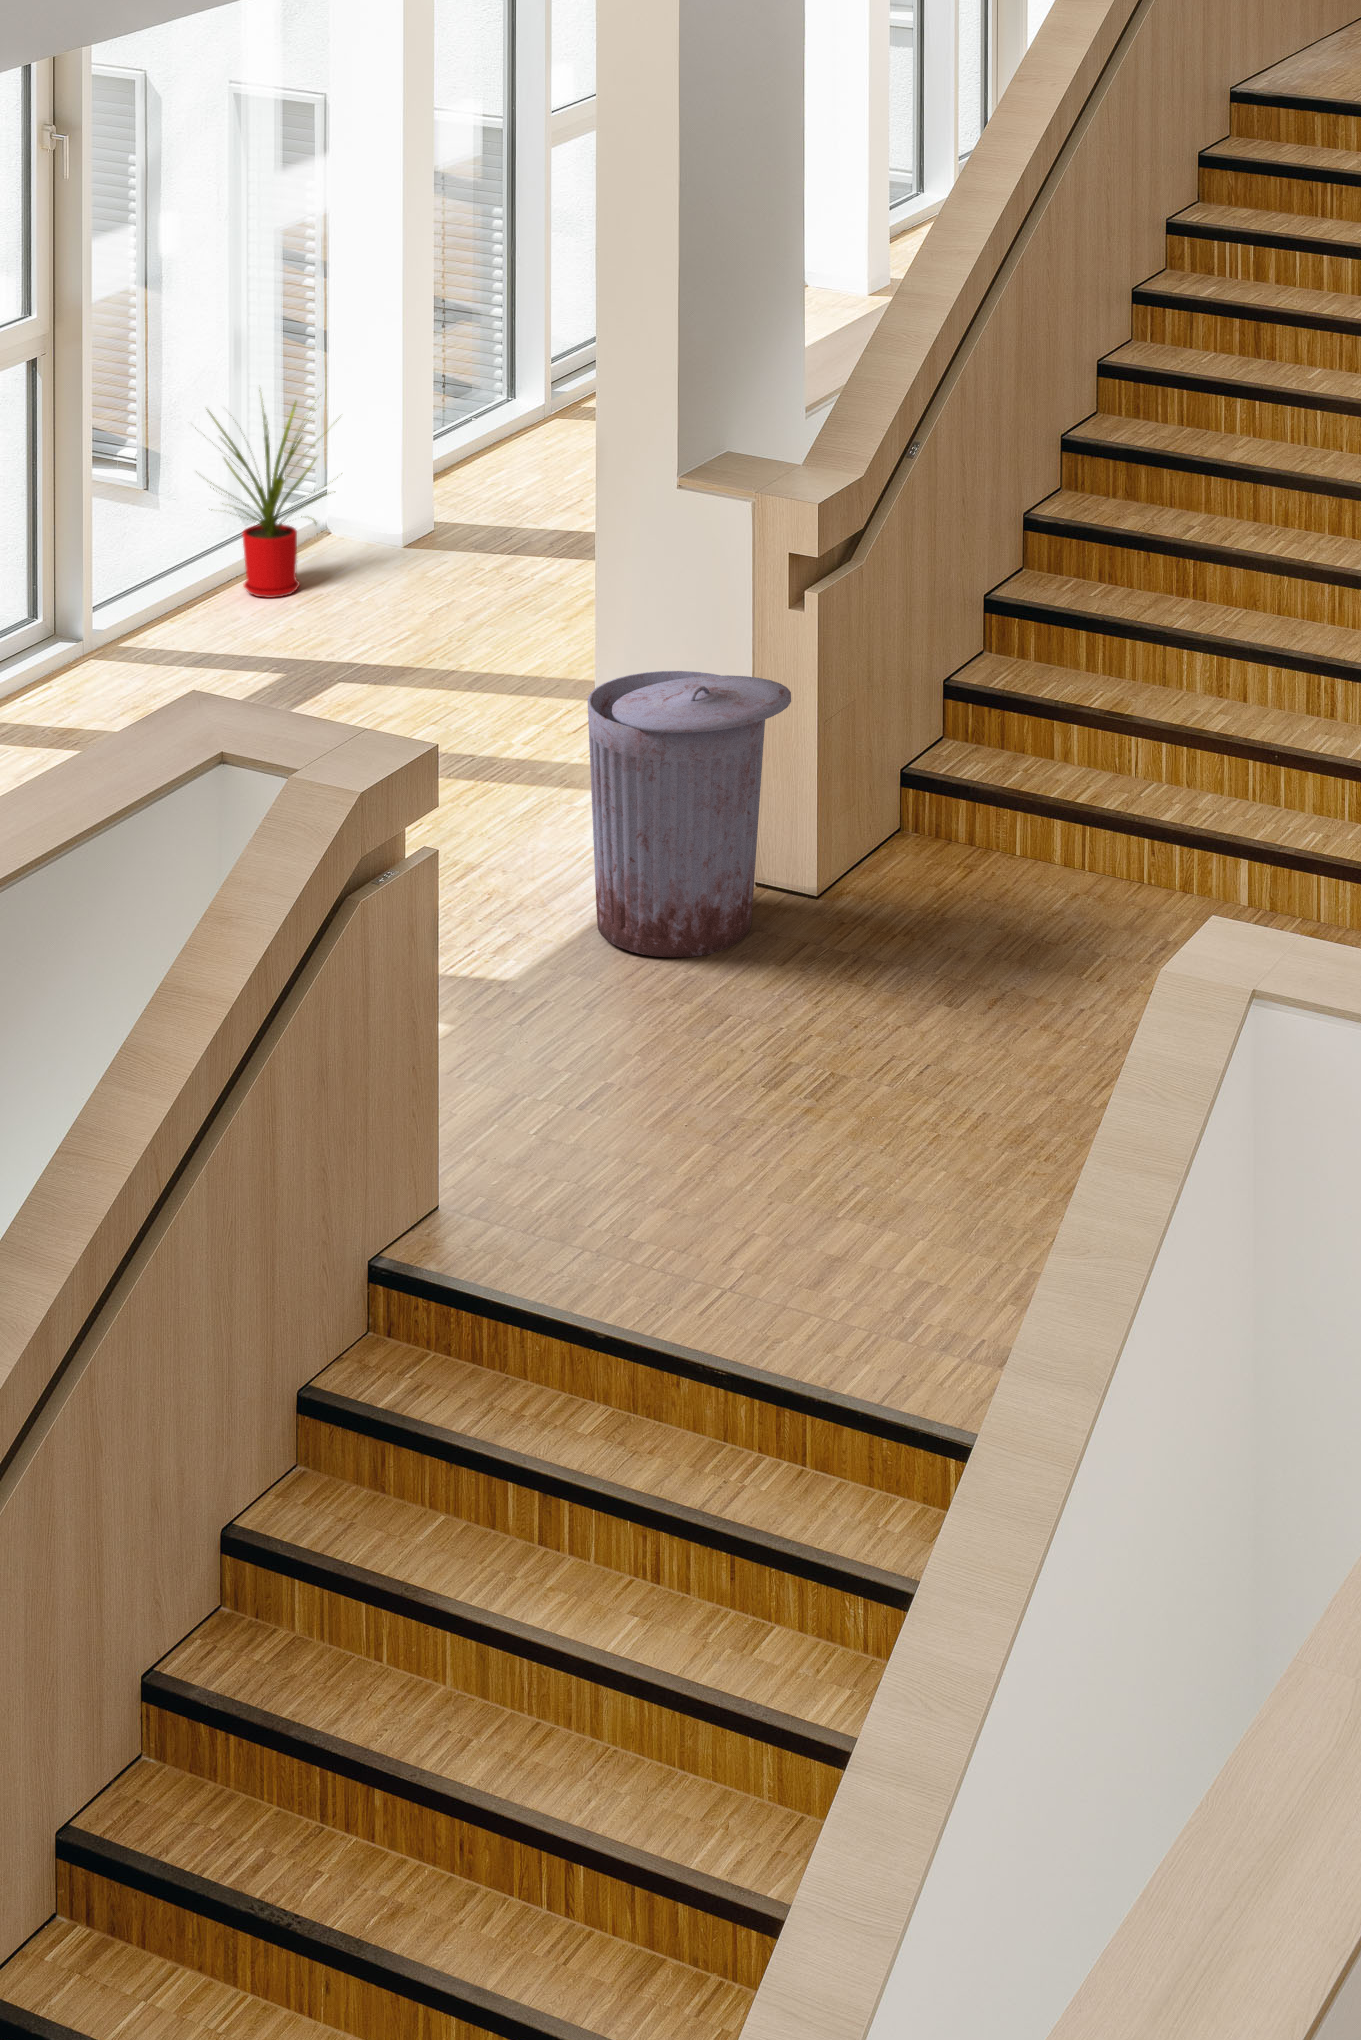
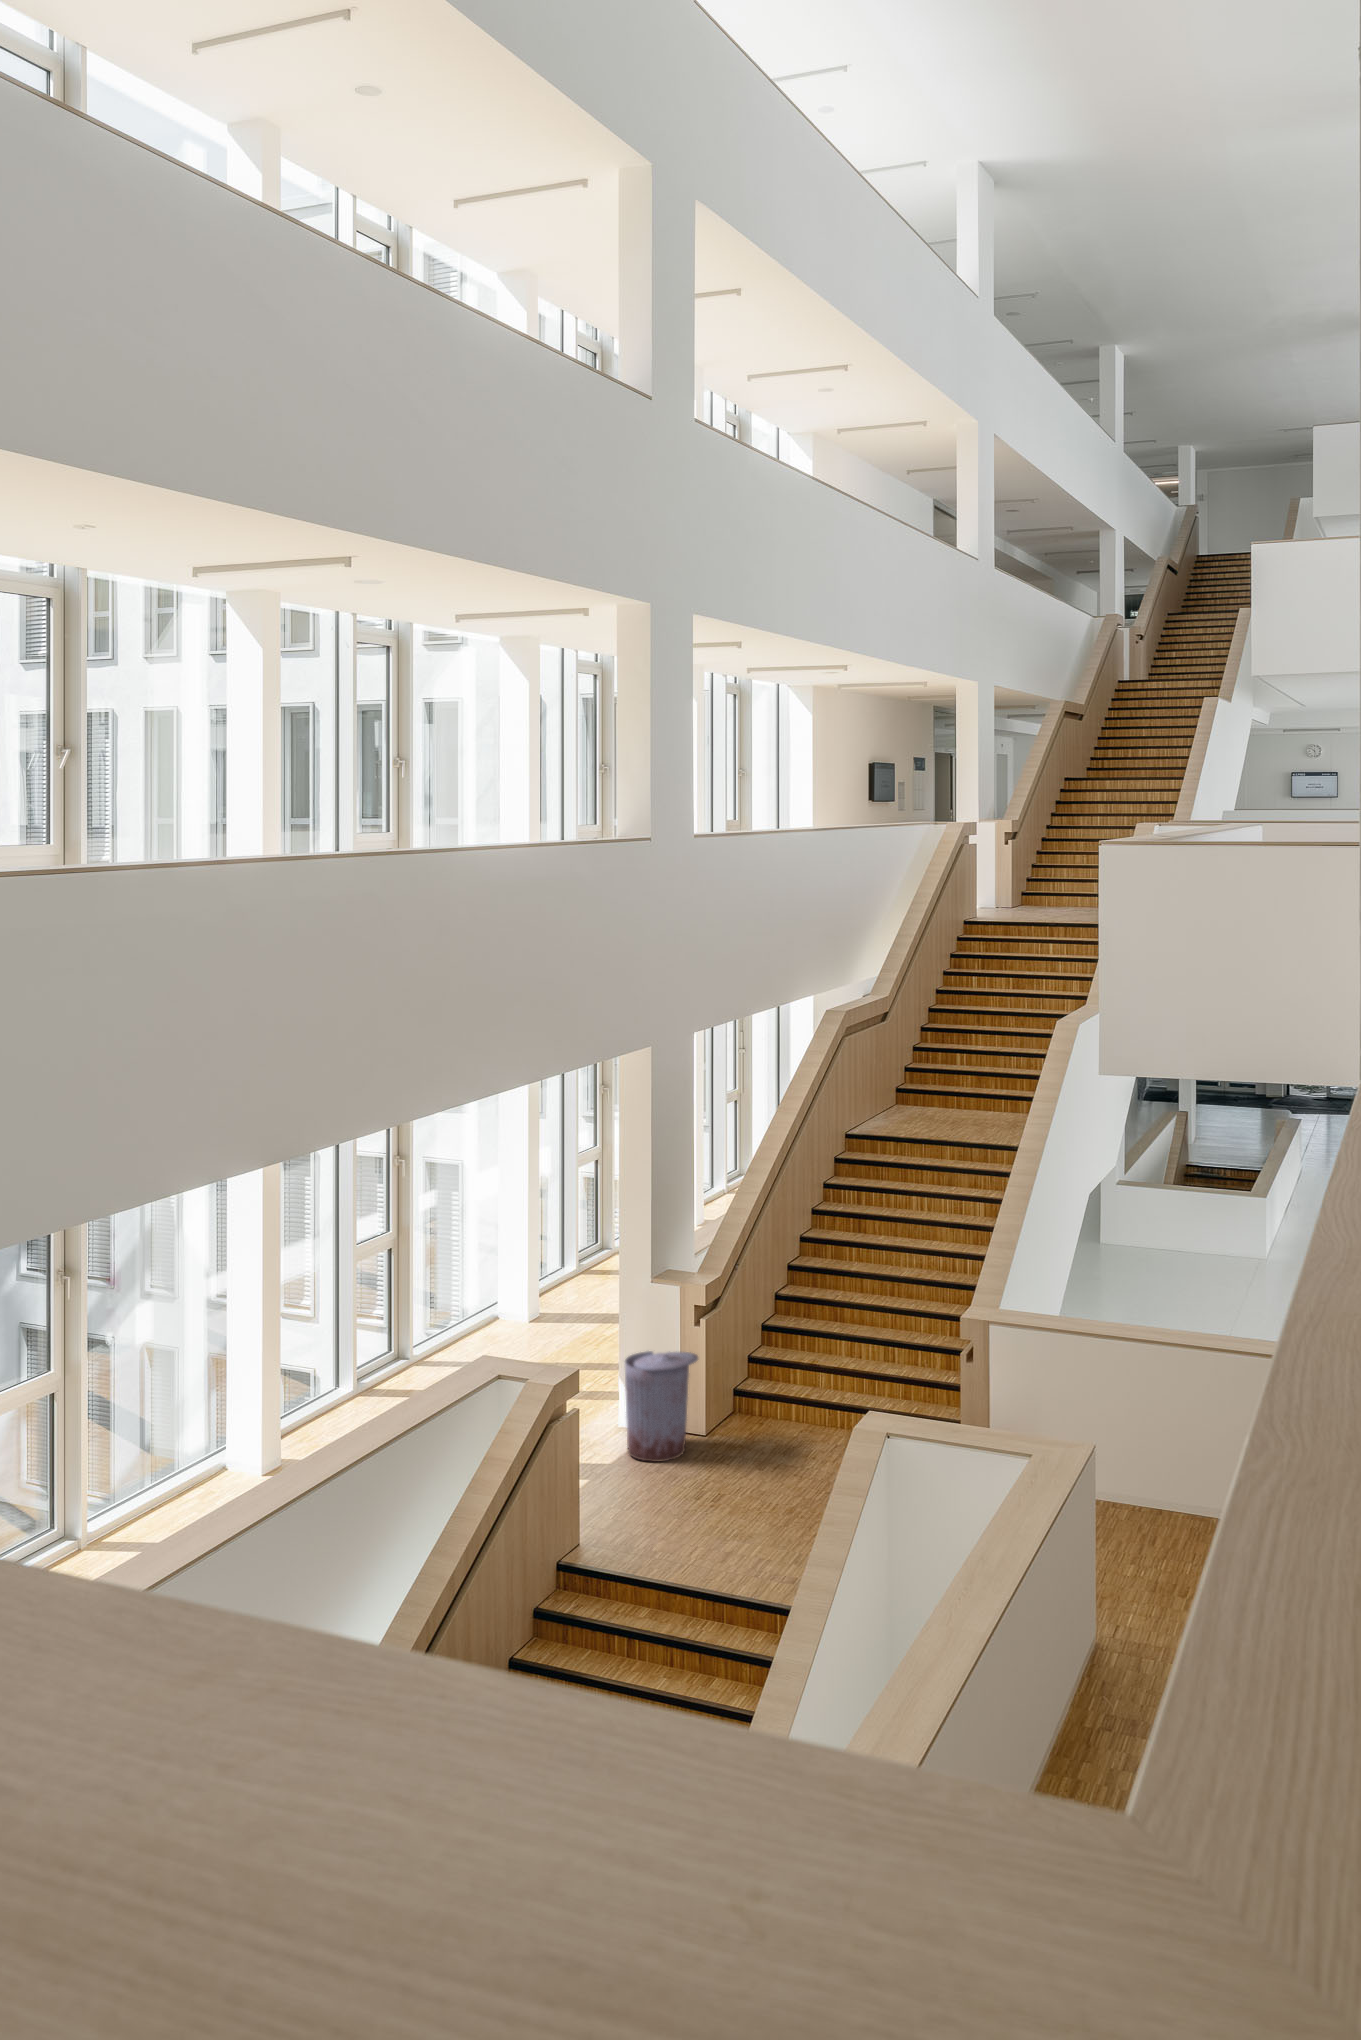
house plant: present [209,395,338,598] -> none [451,1254,511,1342]

